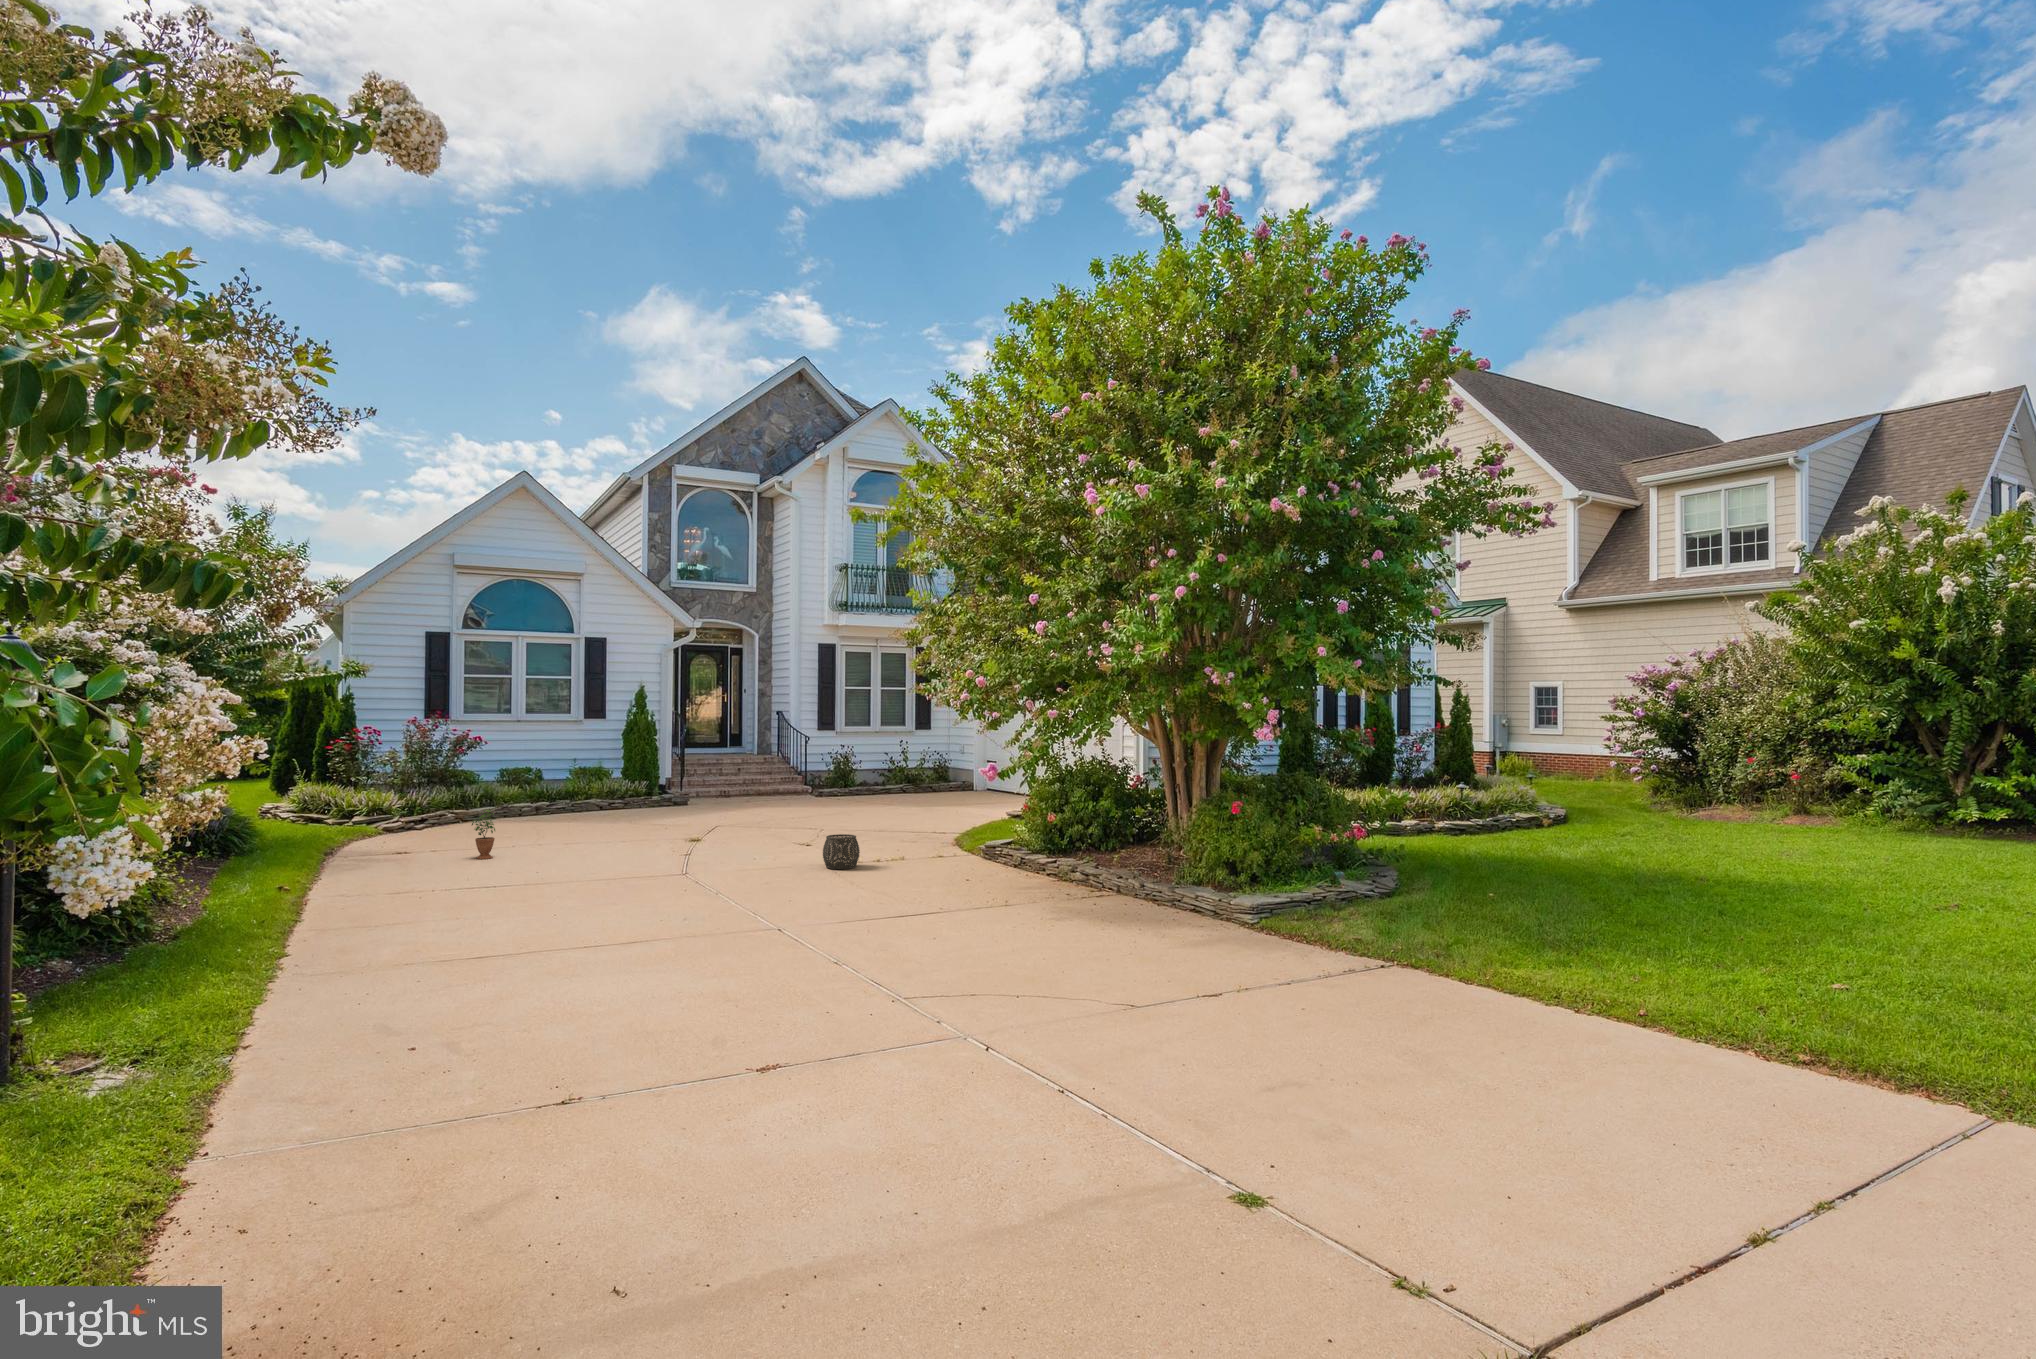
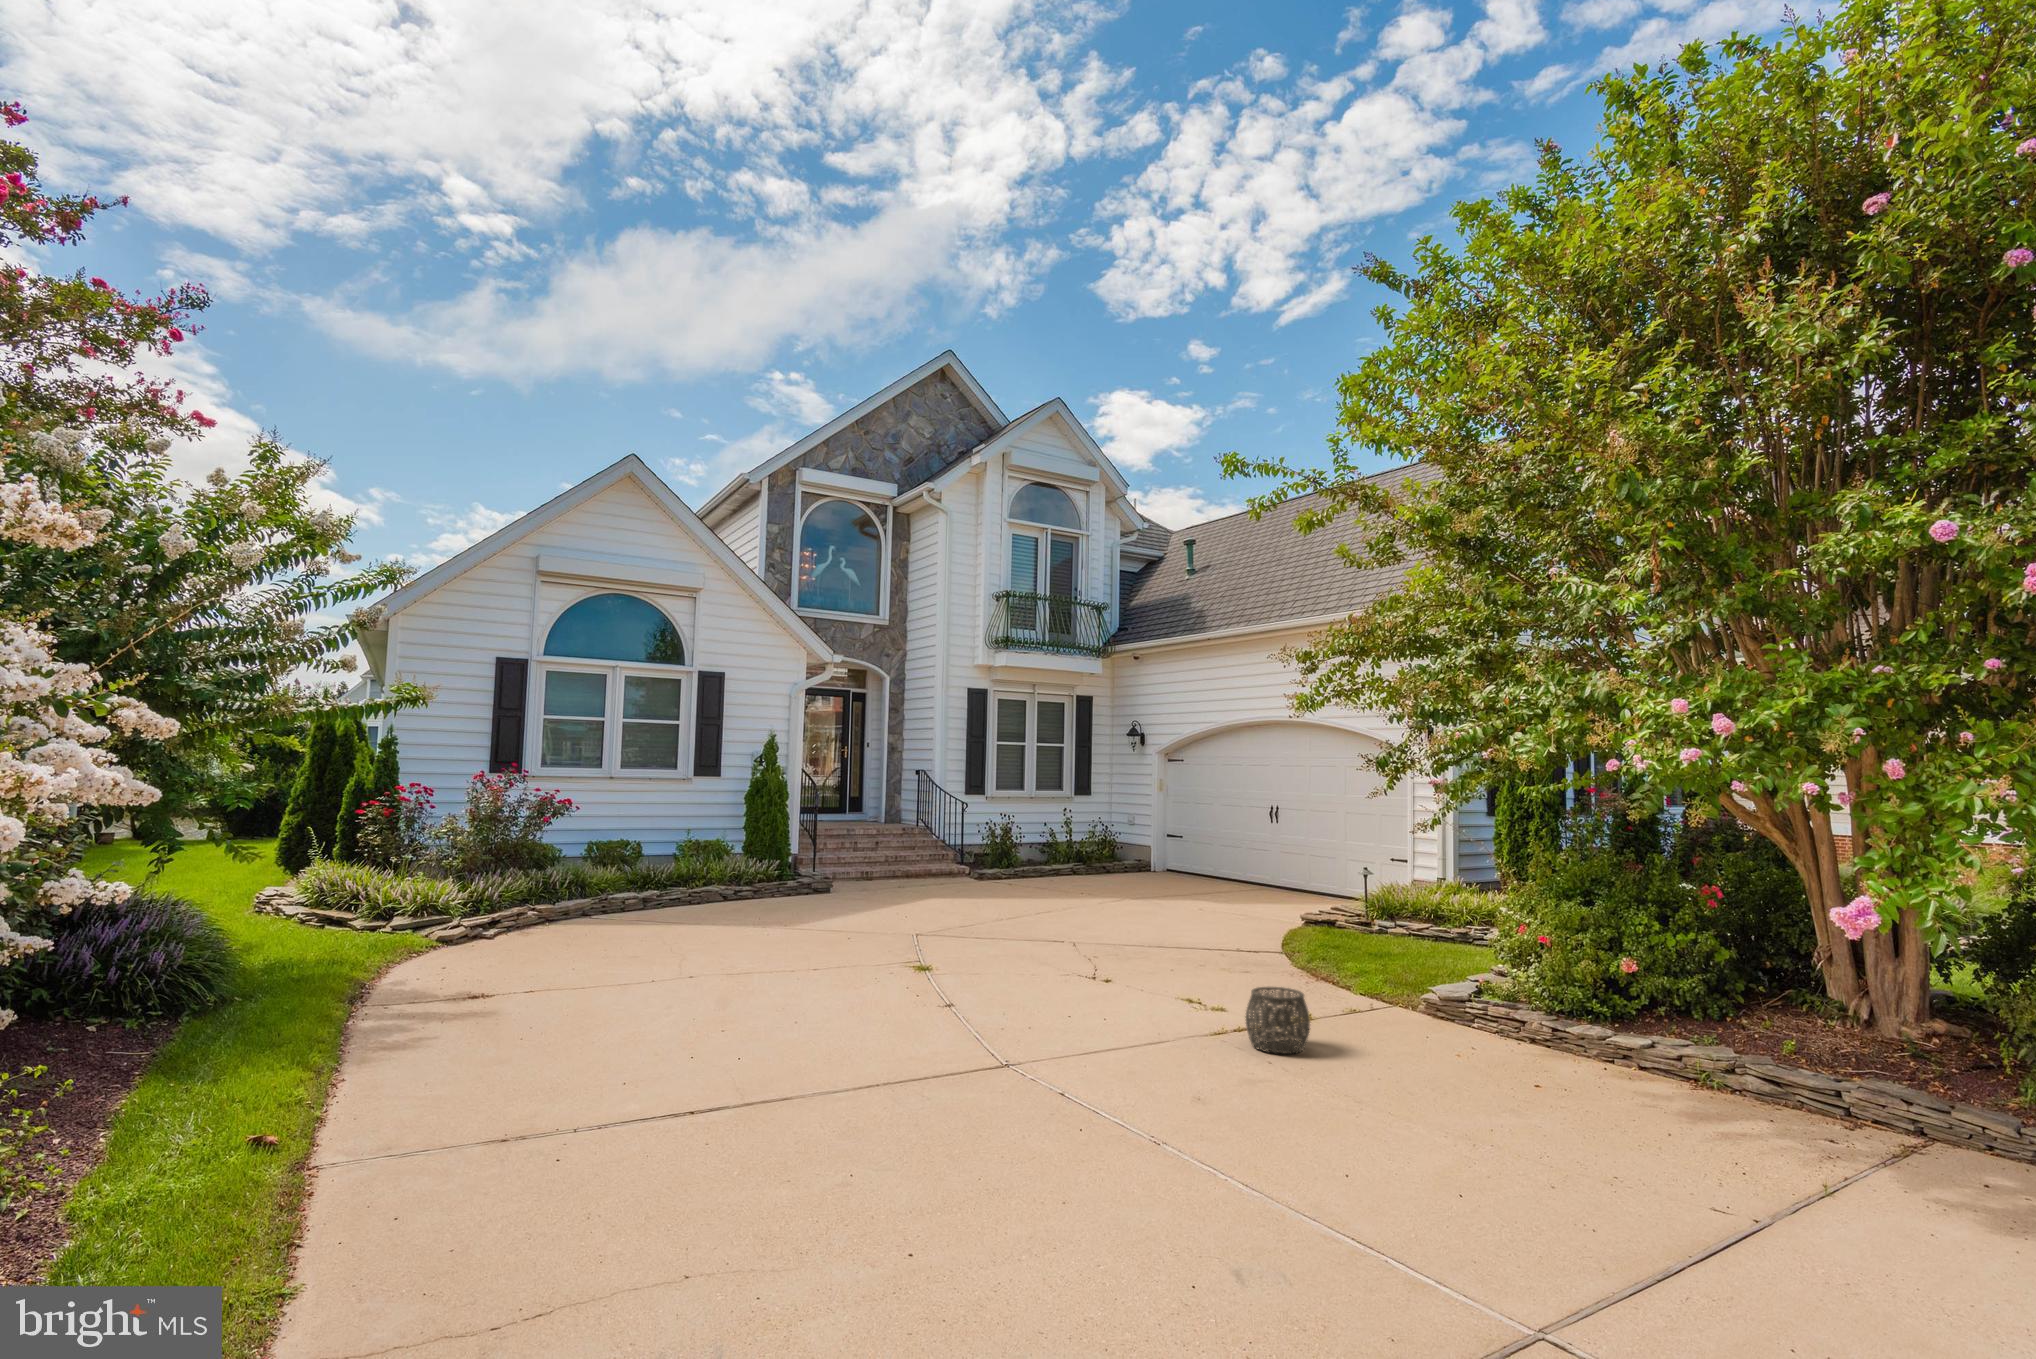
potted plant: present [472,809,495,859] -> none [618,928,657,1019]

